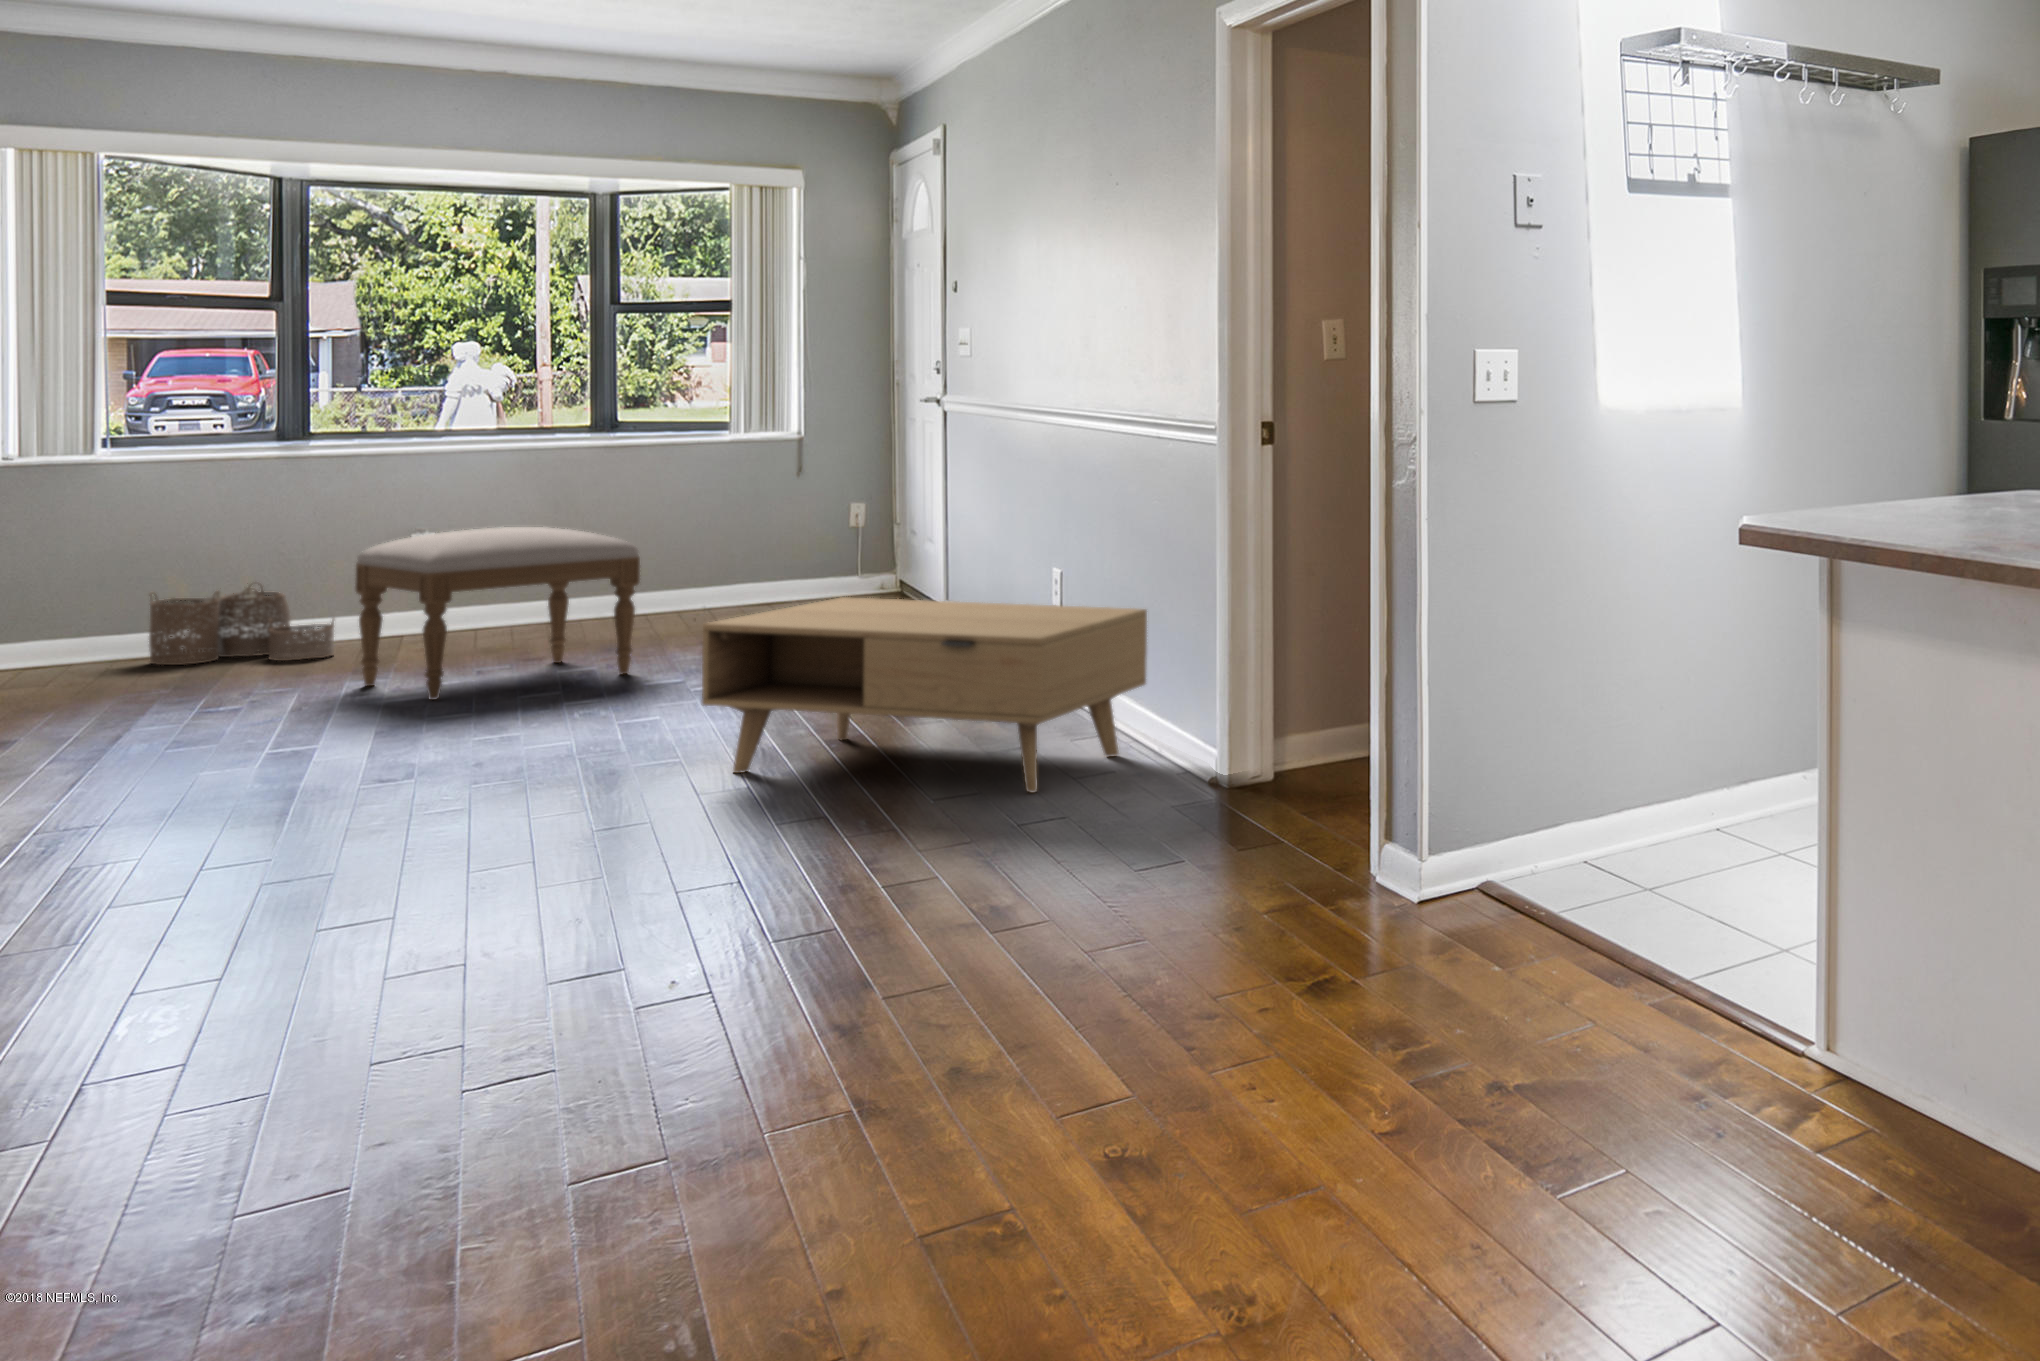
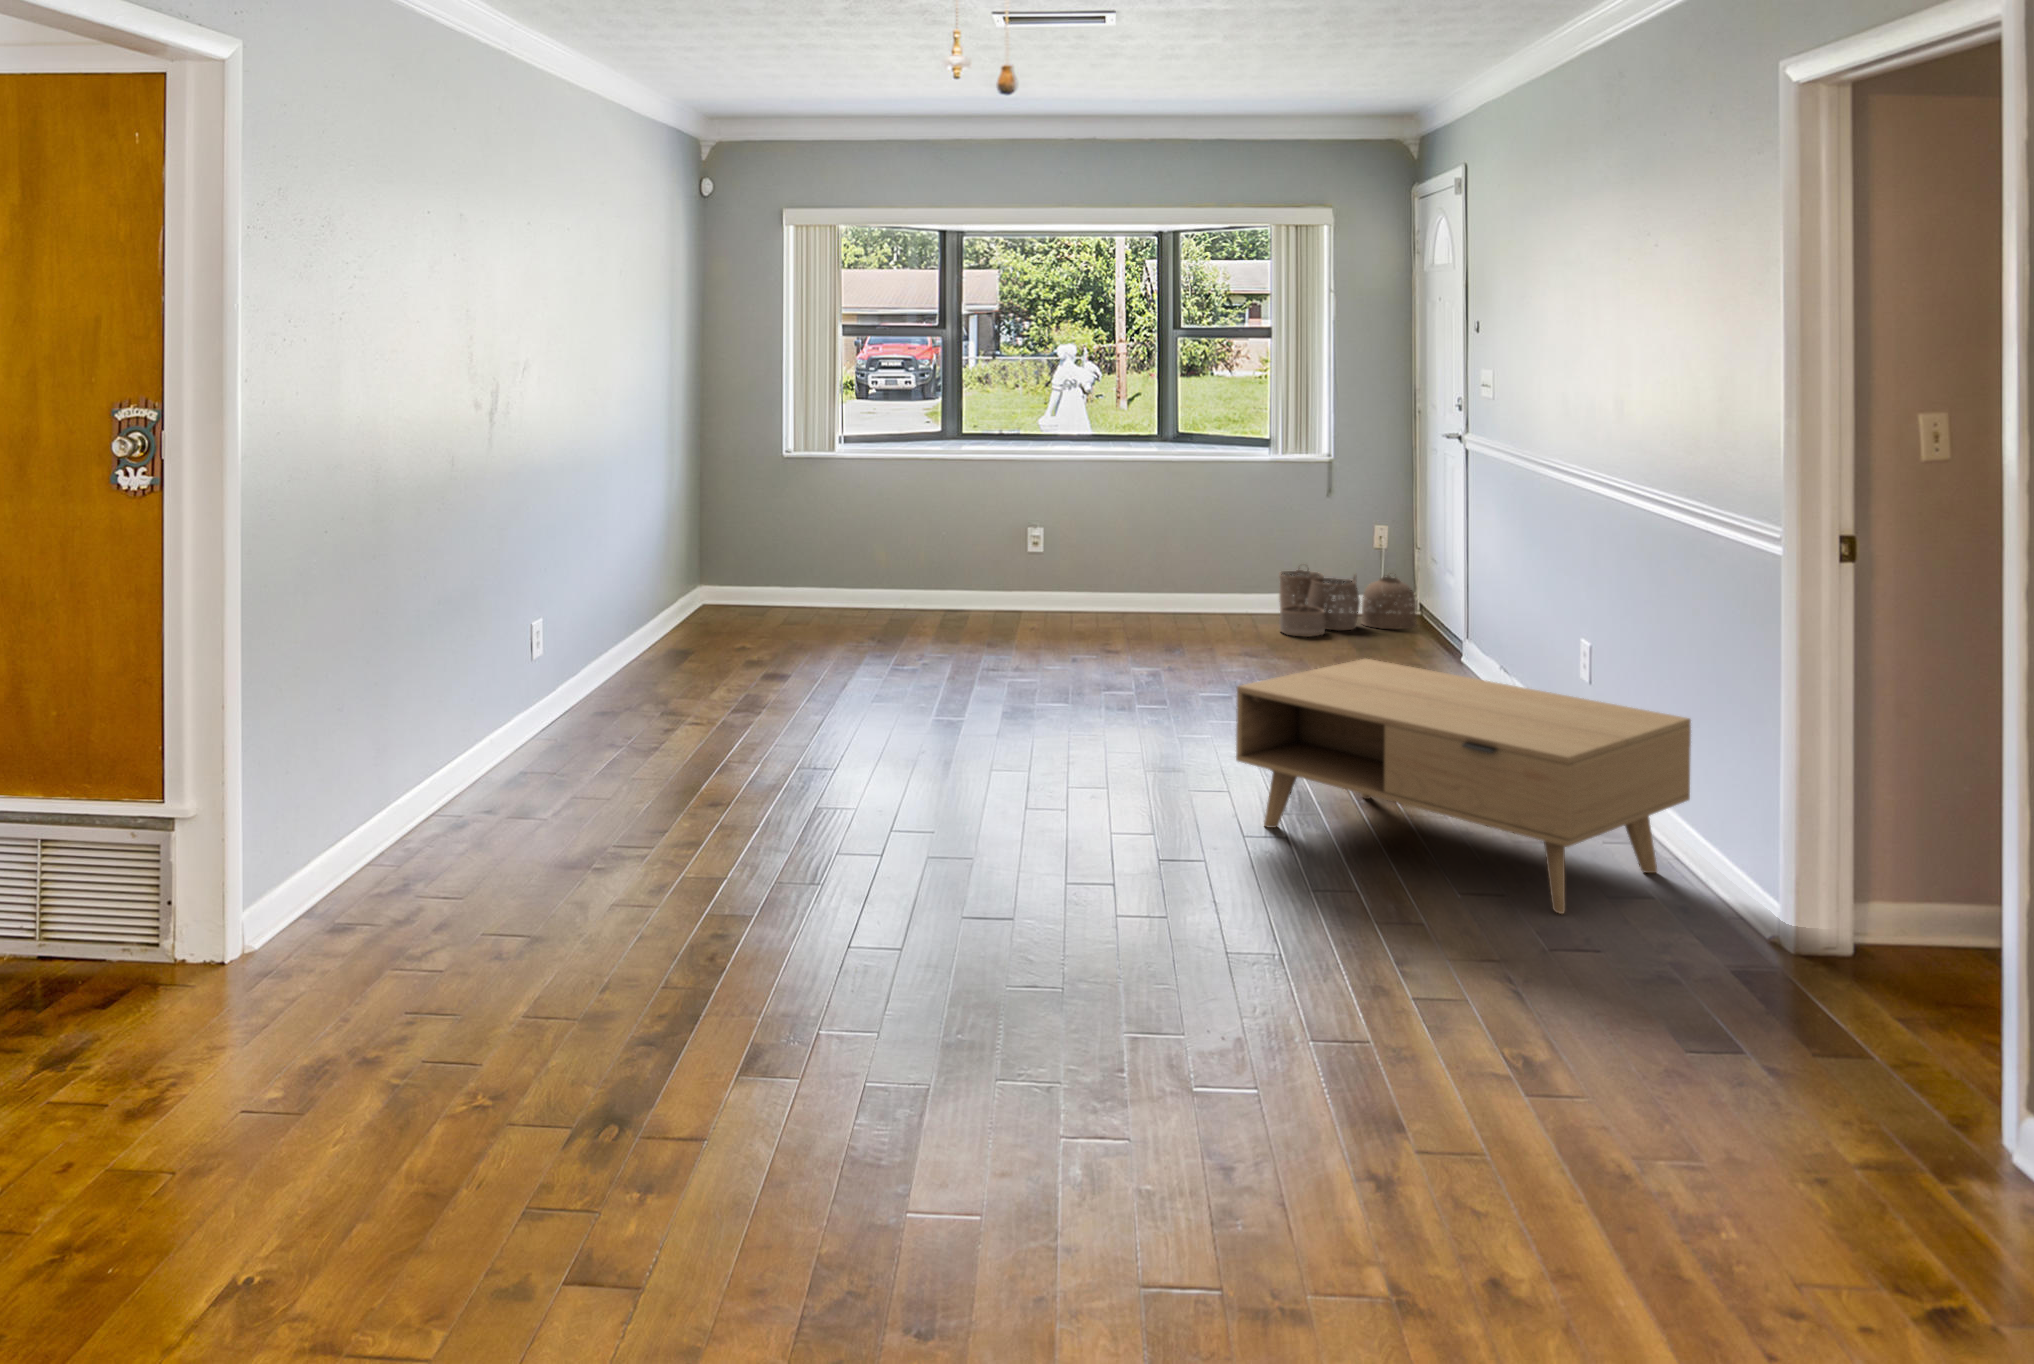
ottoman: present [355,527,640,699] -> none [979,546,1192,693]
woven basket: present [149,586,334,665] -> present [1279,569,1417,637]

